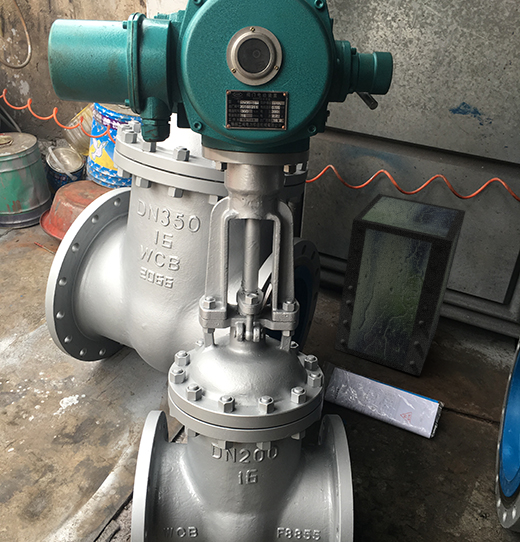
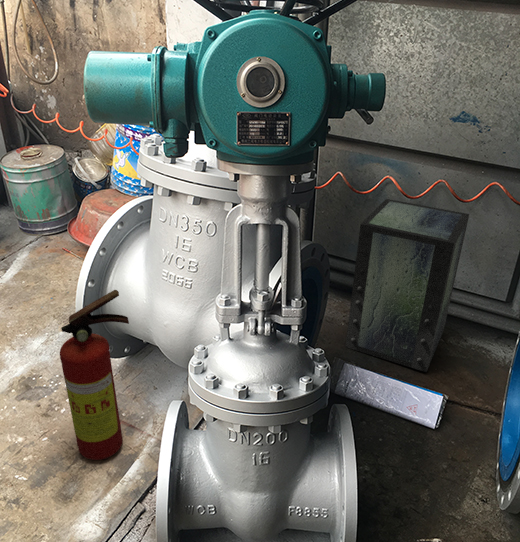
fire extinguisher: none [25,288,103,474] -> present [60,290,129,460]

